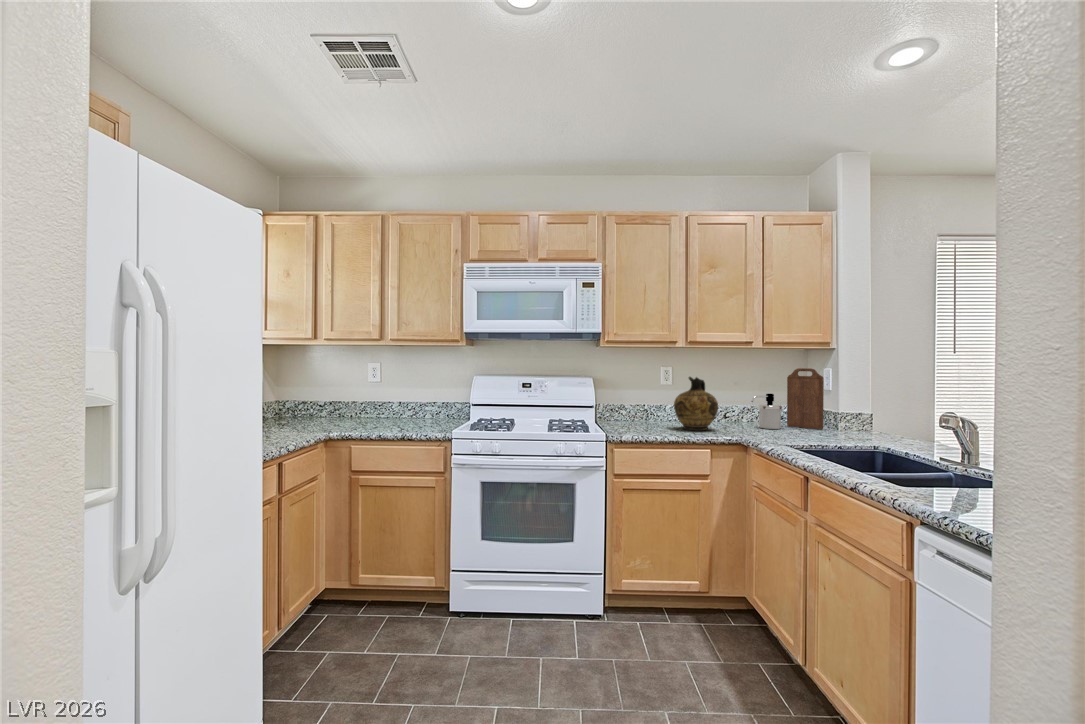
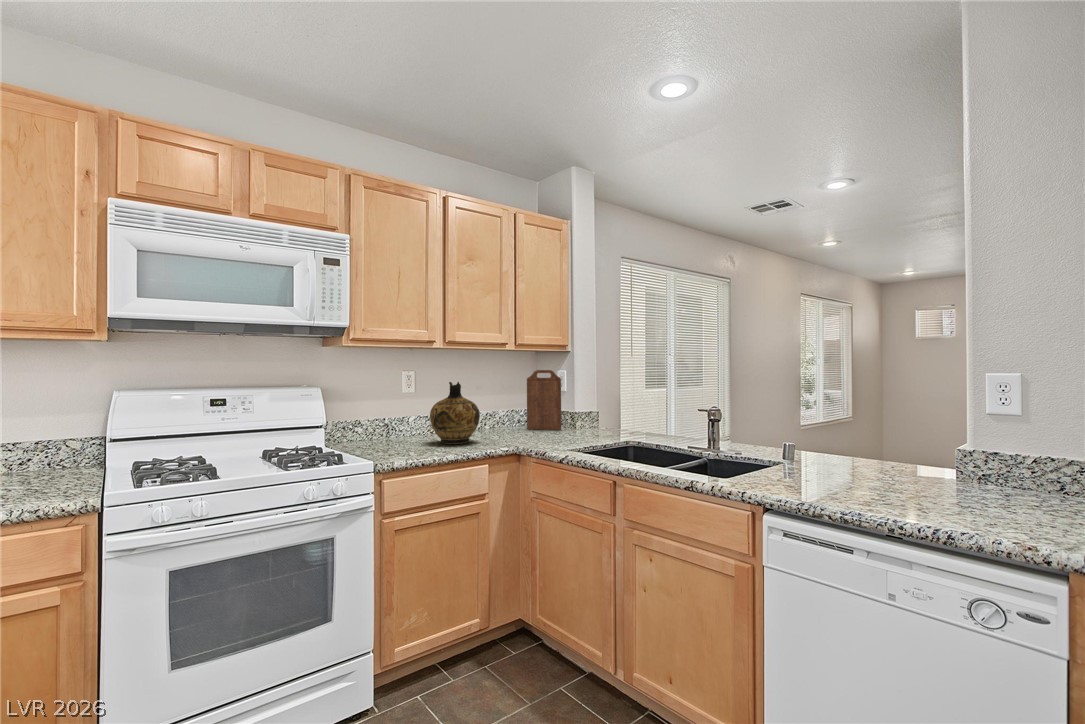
soap dispenser: present [751,394,782,429] -> none [504,397,529,434]

